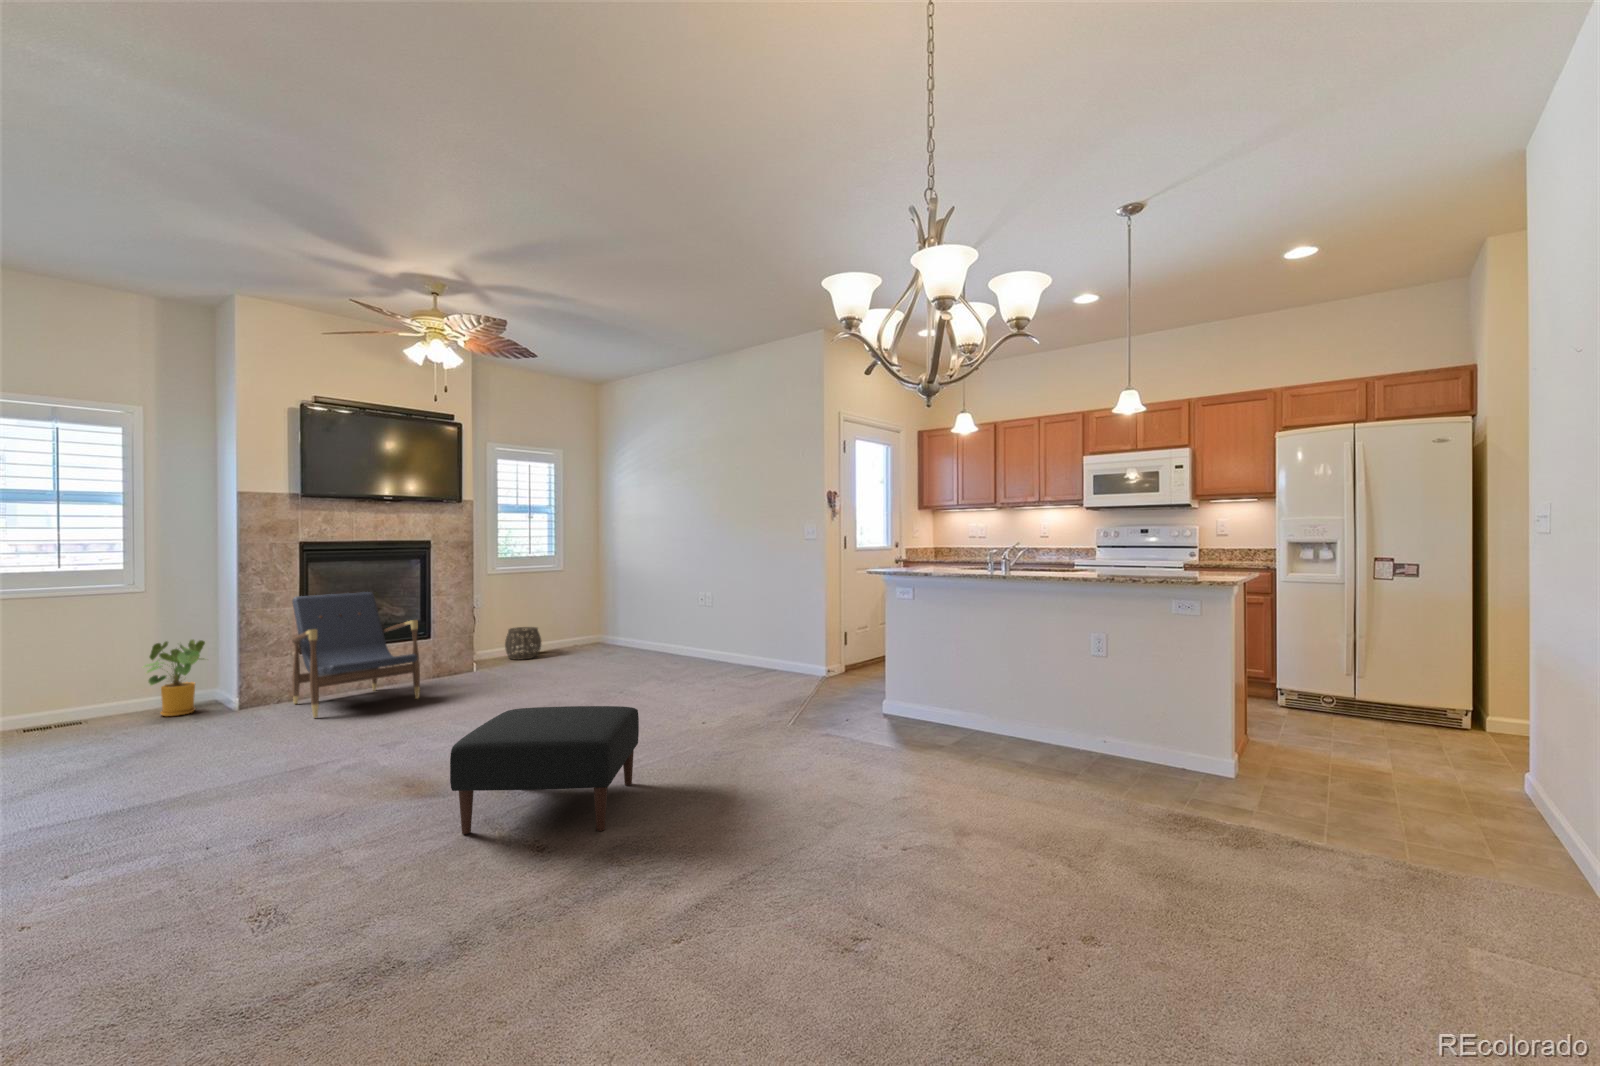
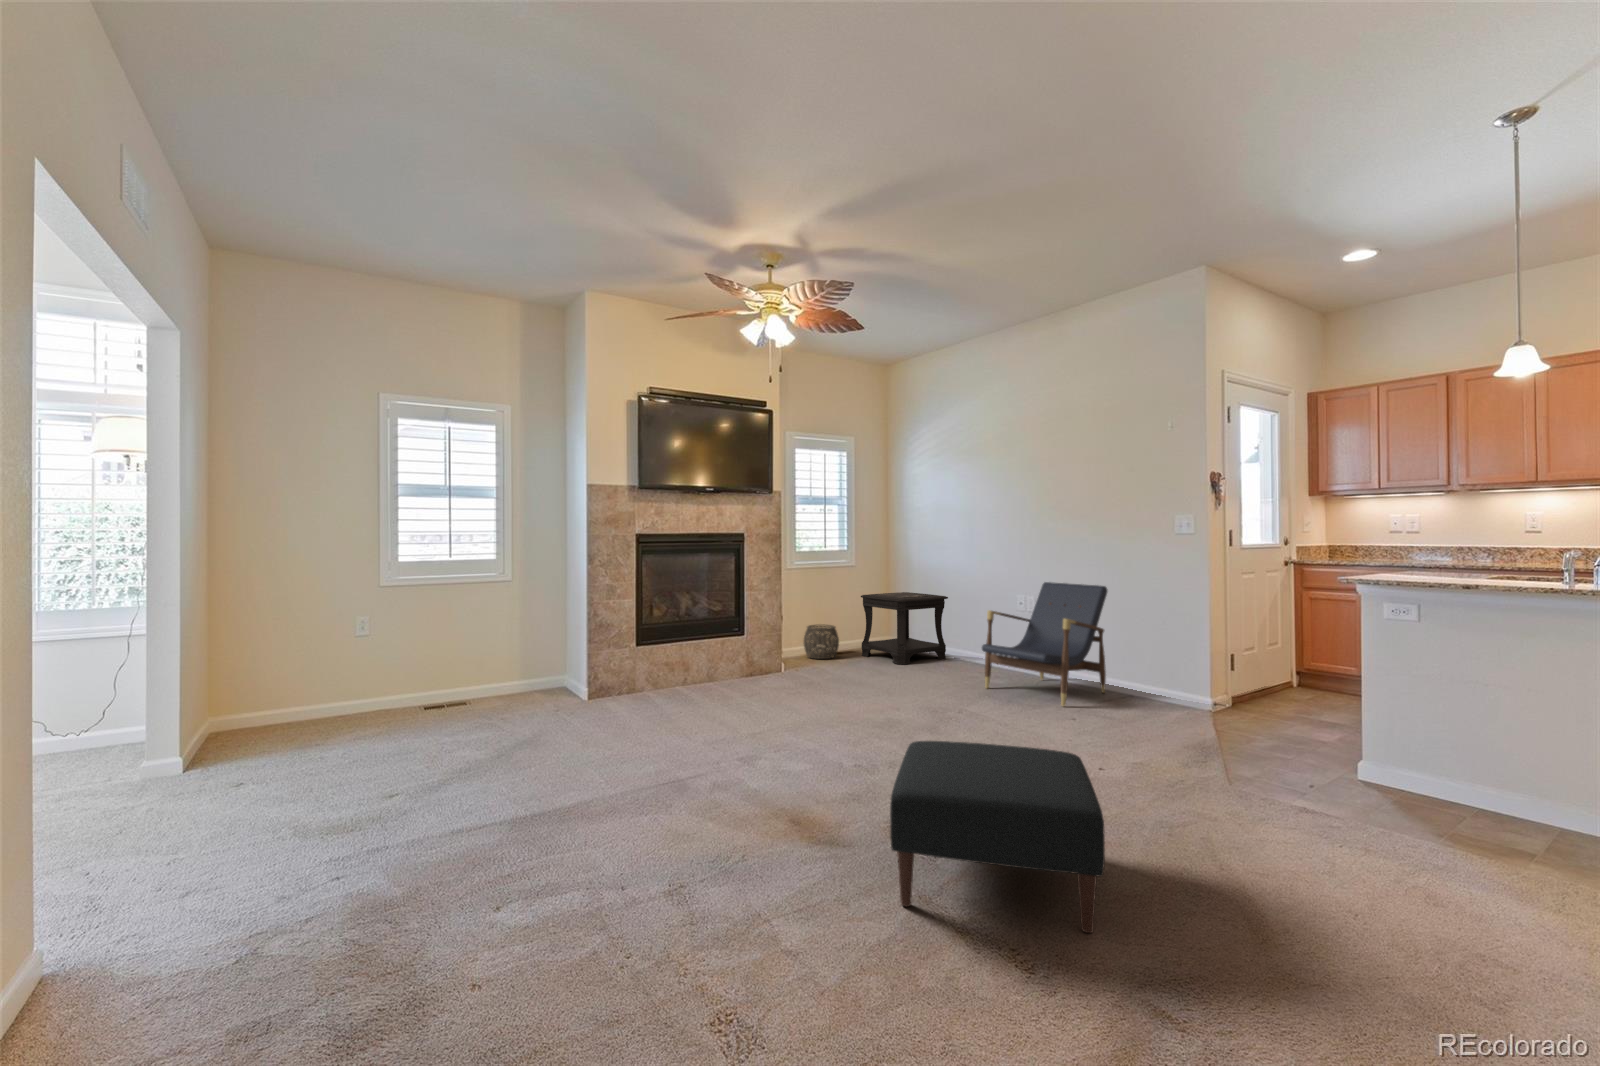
lounge chair: present [292,592,420,718] -> present [982,582,1107,706]
side table: none [564,594,645,660] -> present [861,592,948,664]
house plant: present [145,640,205,716] -> none [514,626,565,700]

